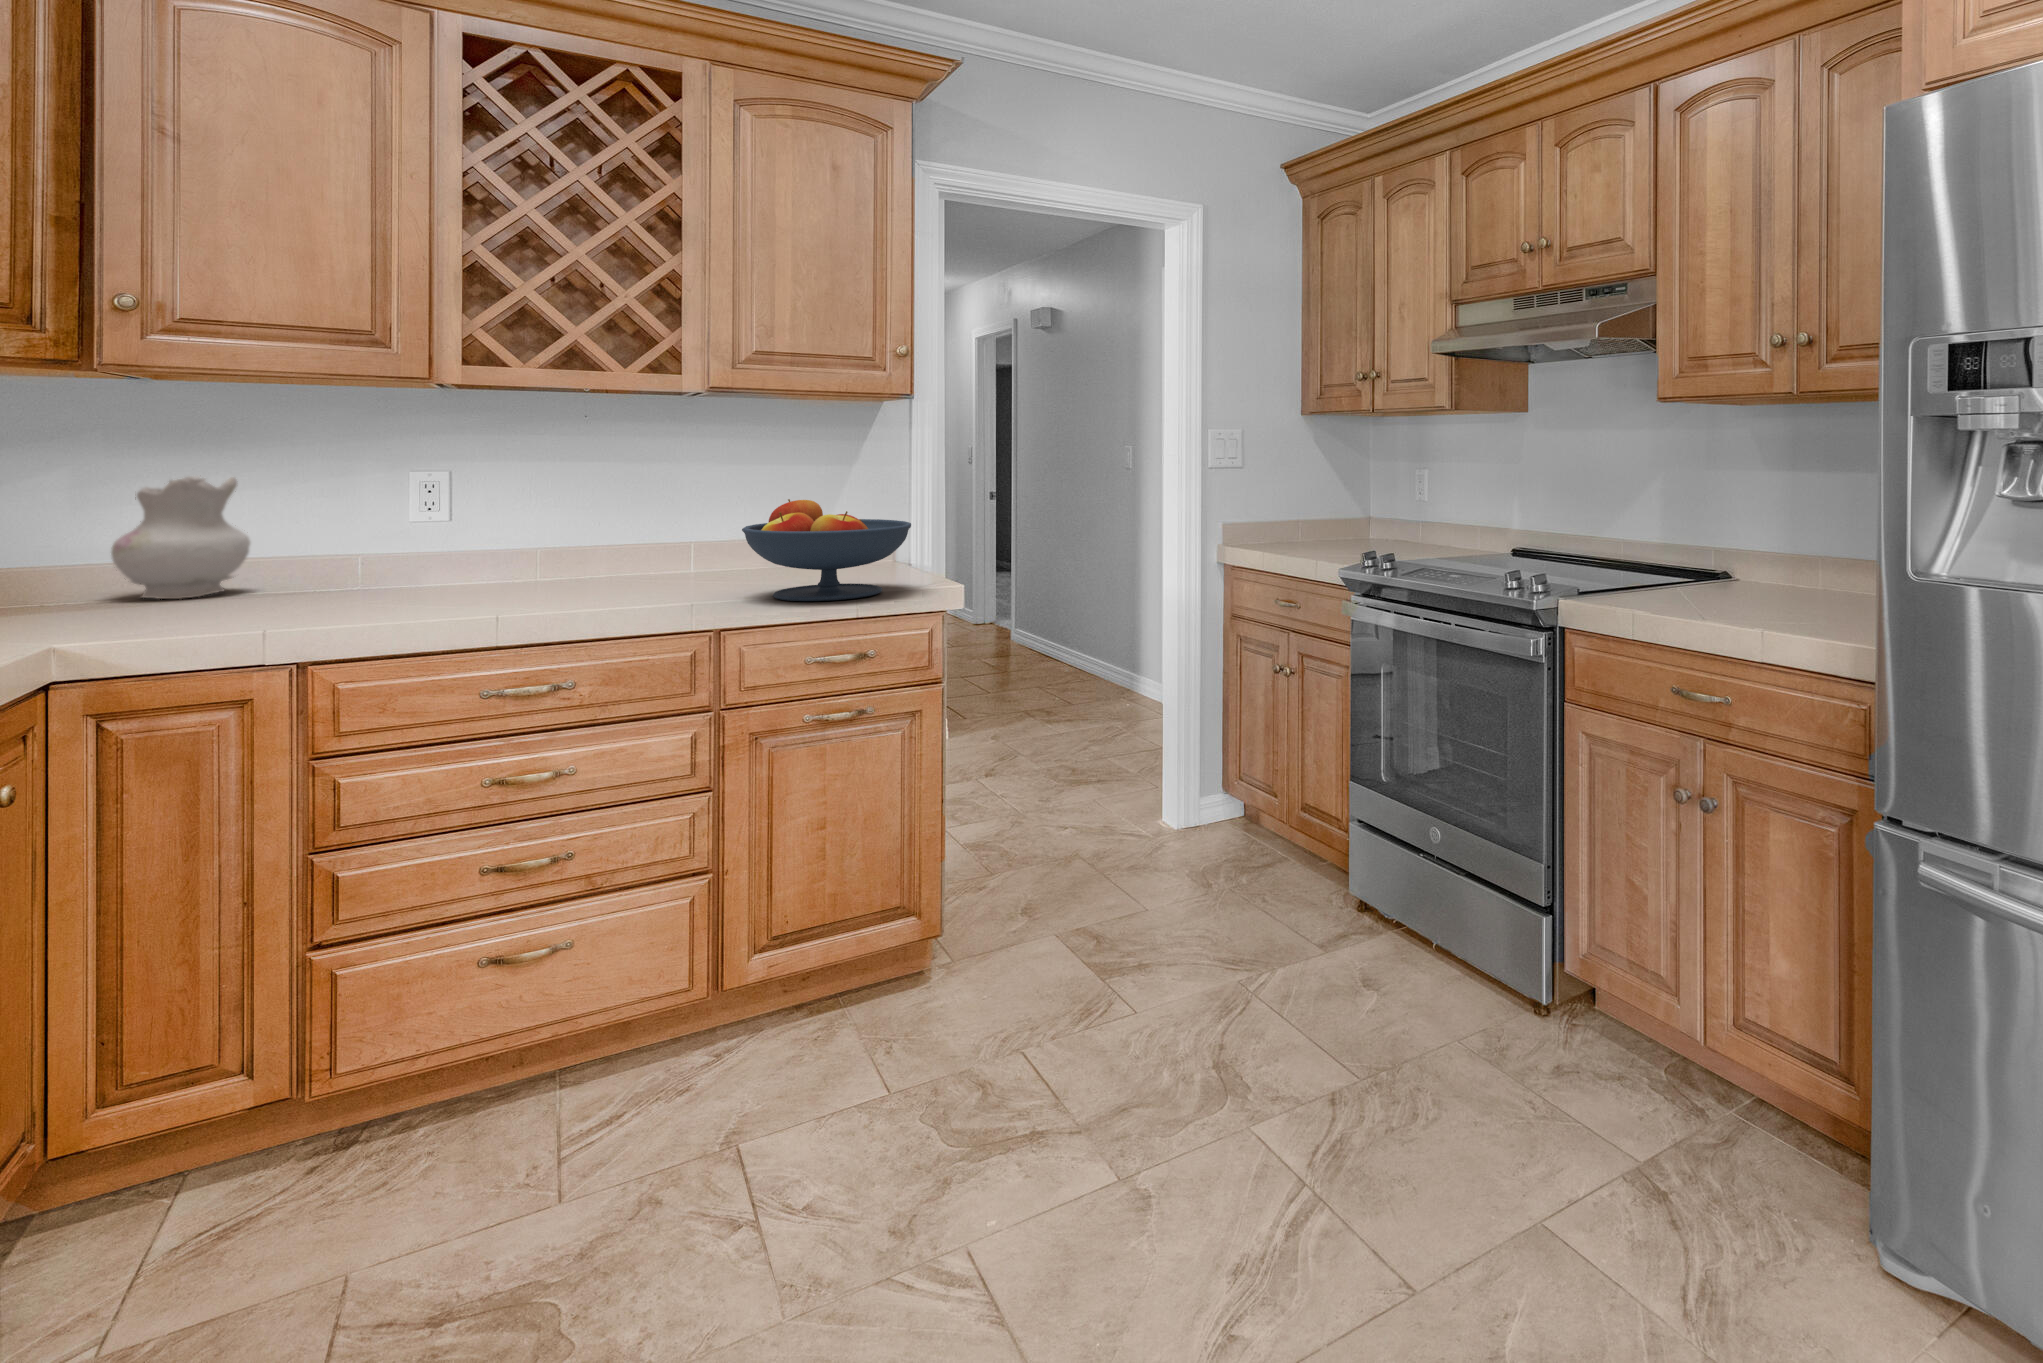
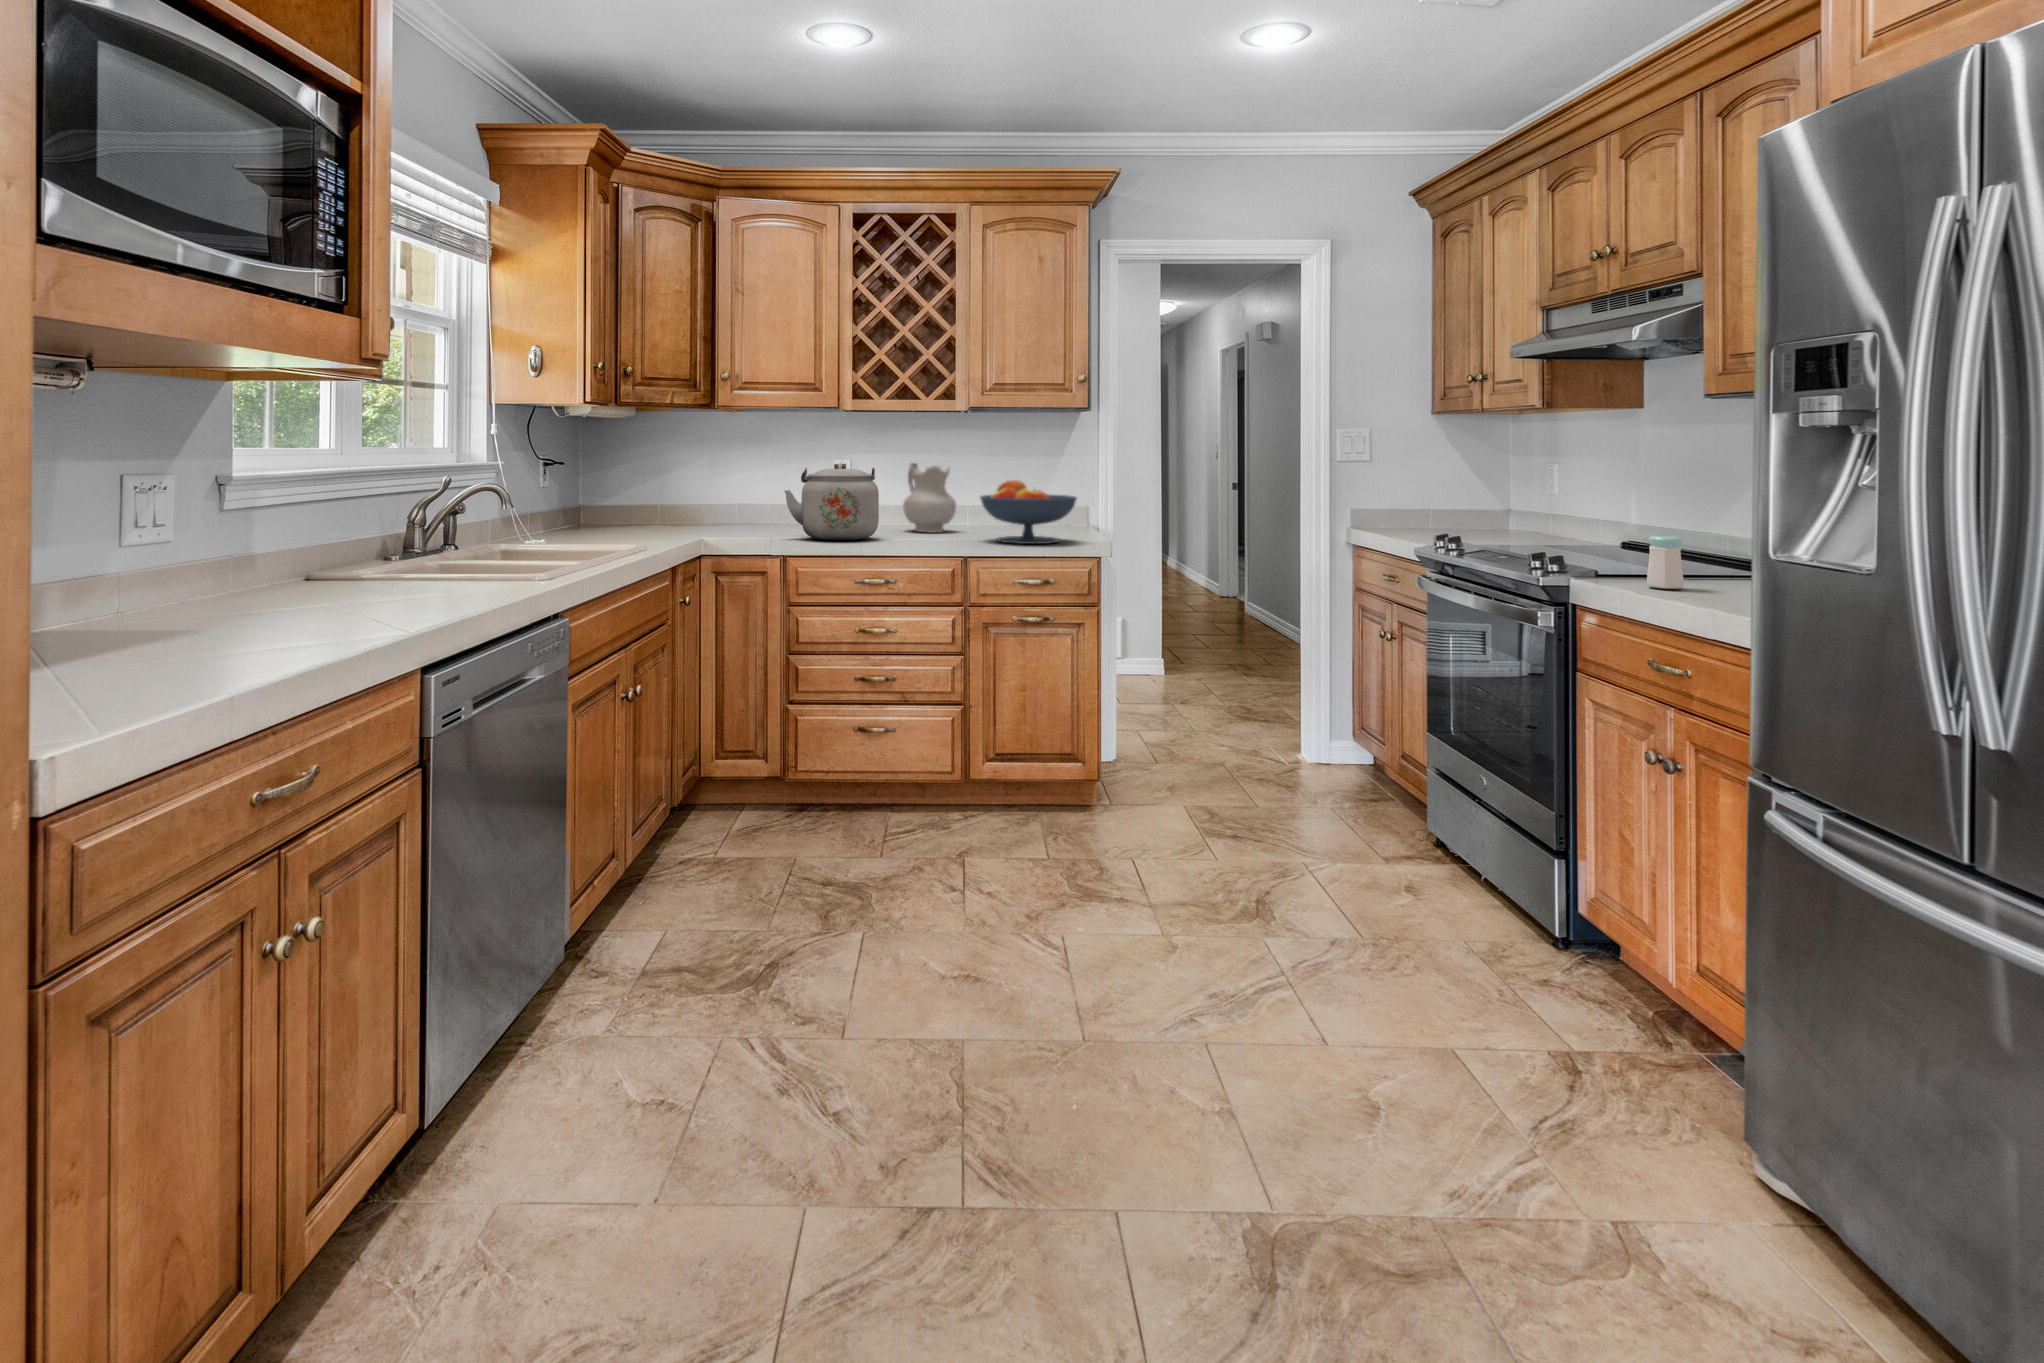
ceramic pitcher: present [111,476,250,599] -> present [903,463,956,533]
kettle: none [301,479,536,625] -> present [784,463,879,540]
salt shaker: none [1636,547,1674,605] -> present [1647,535,1684,589]

